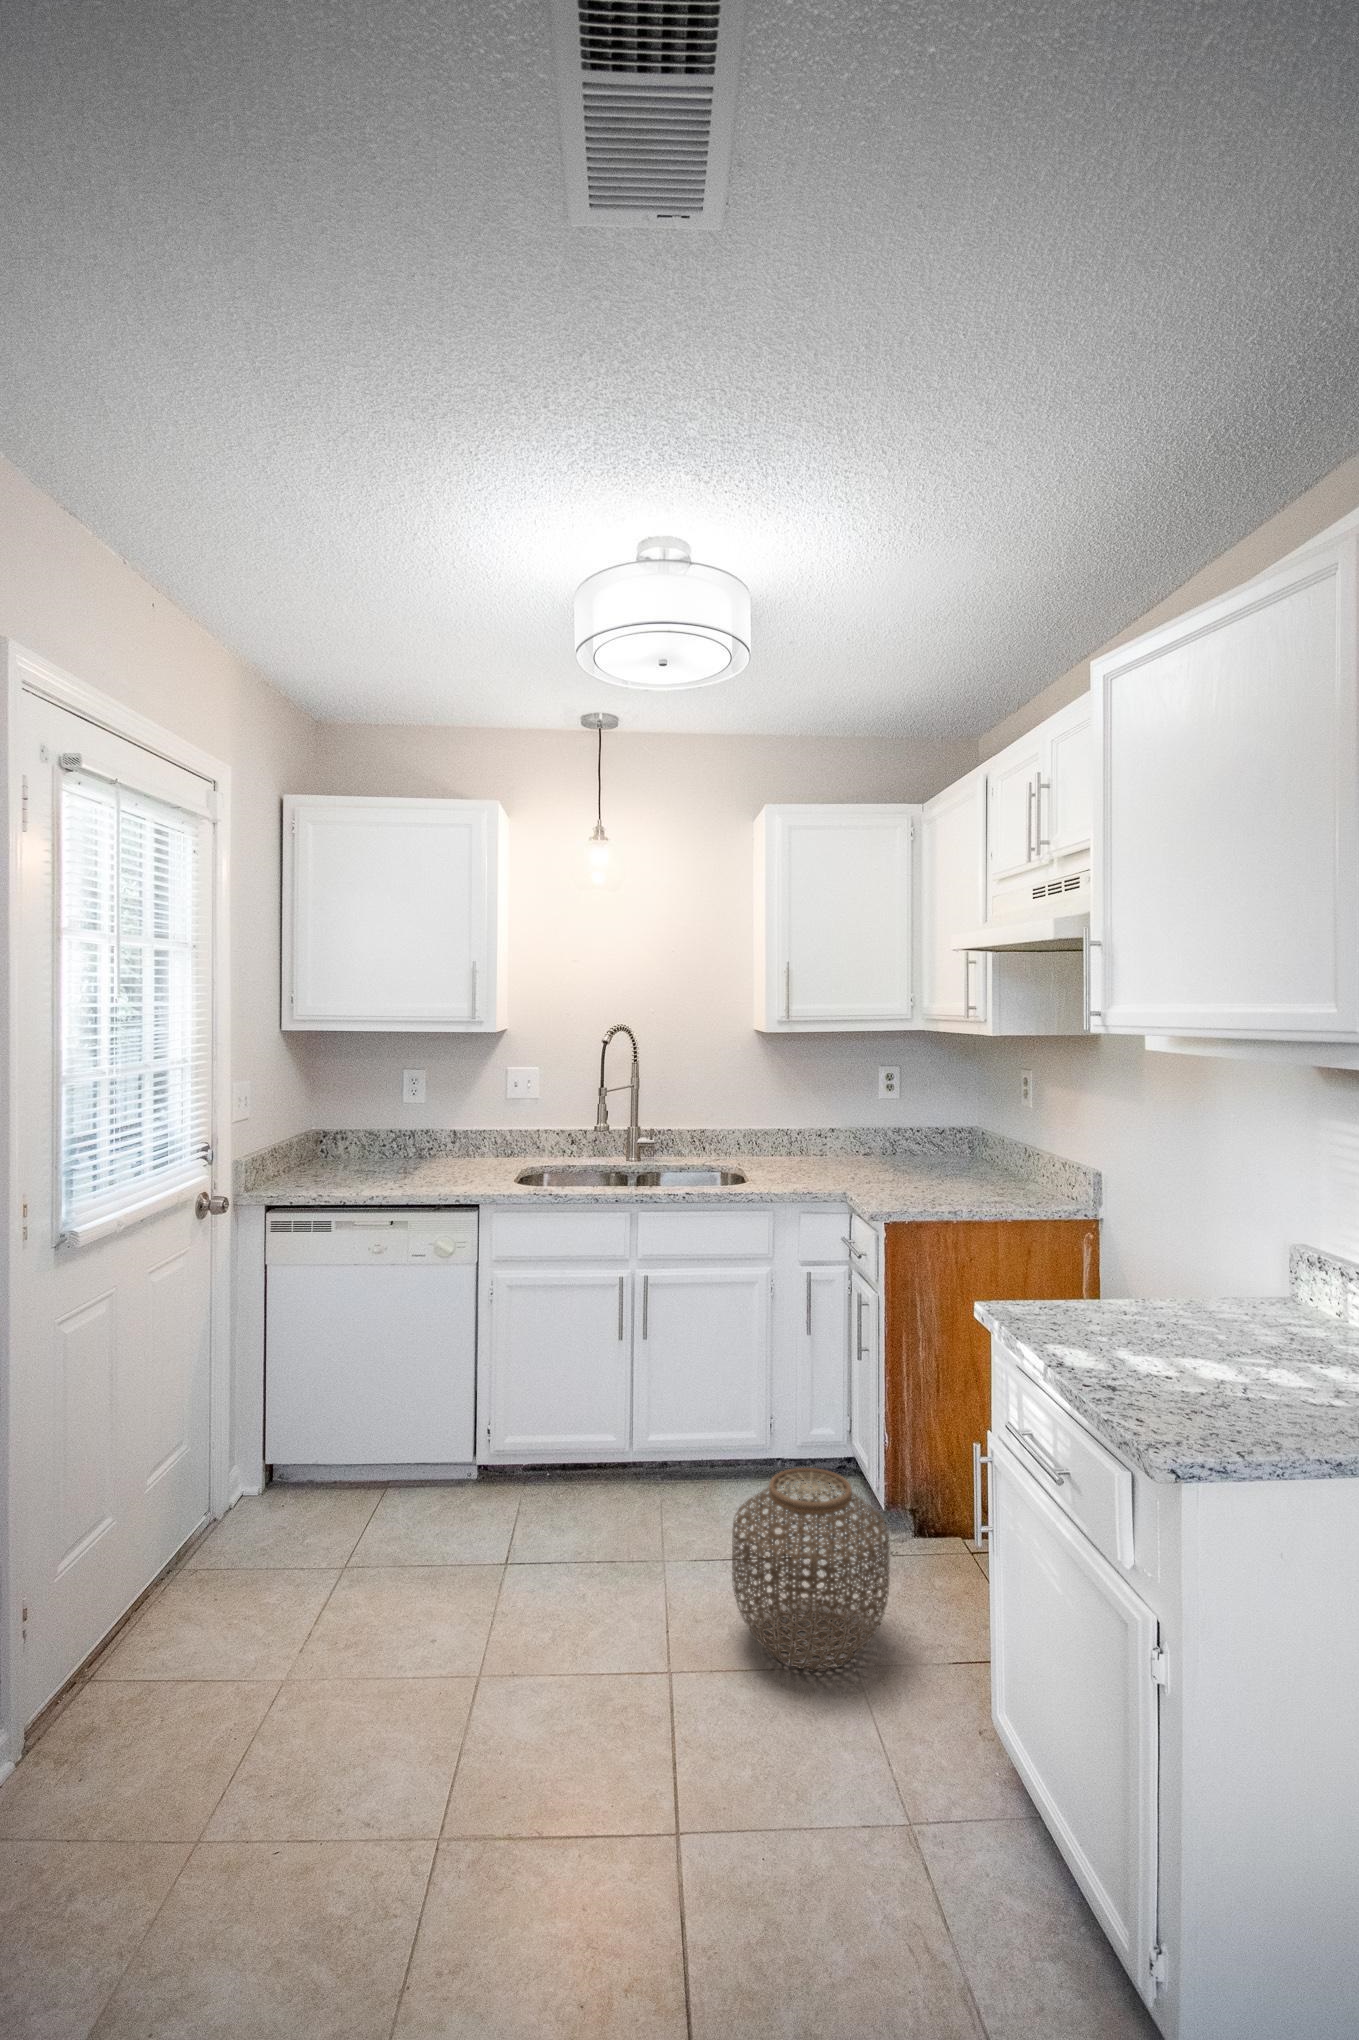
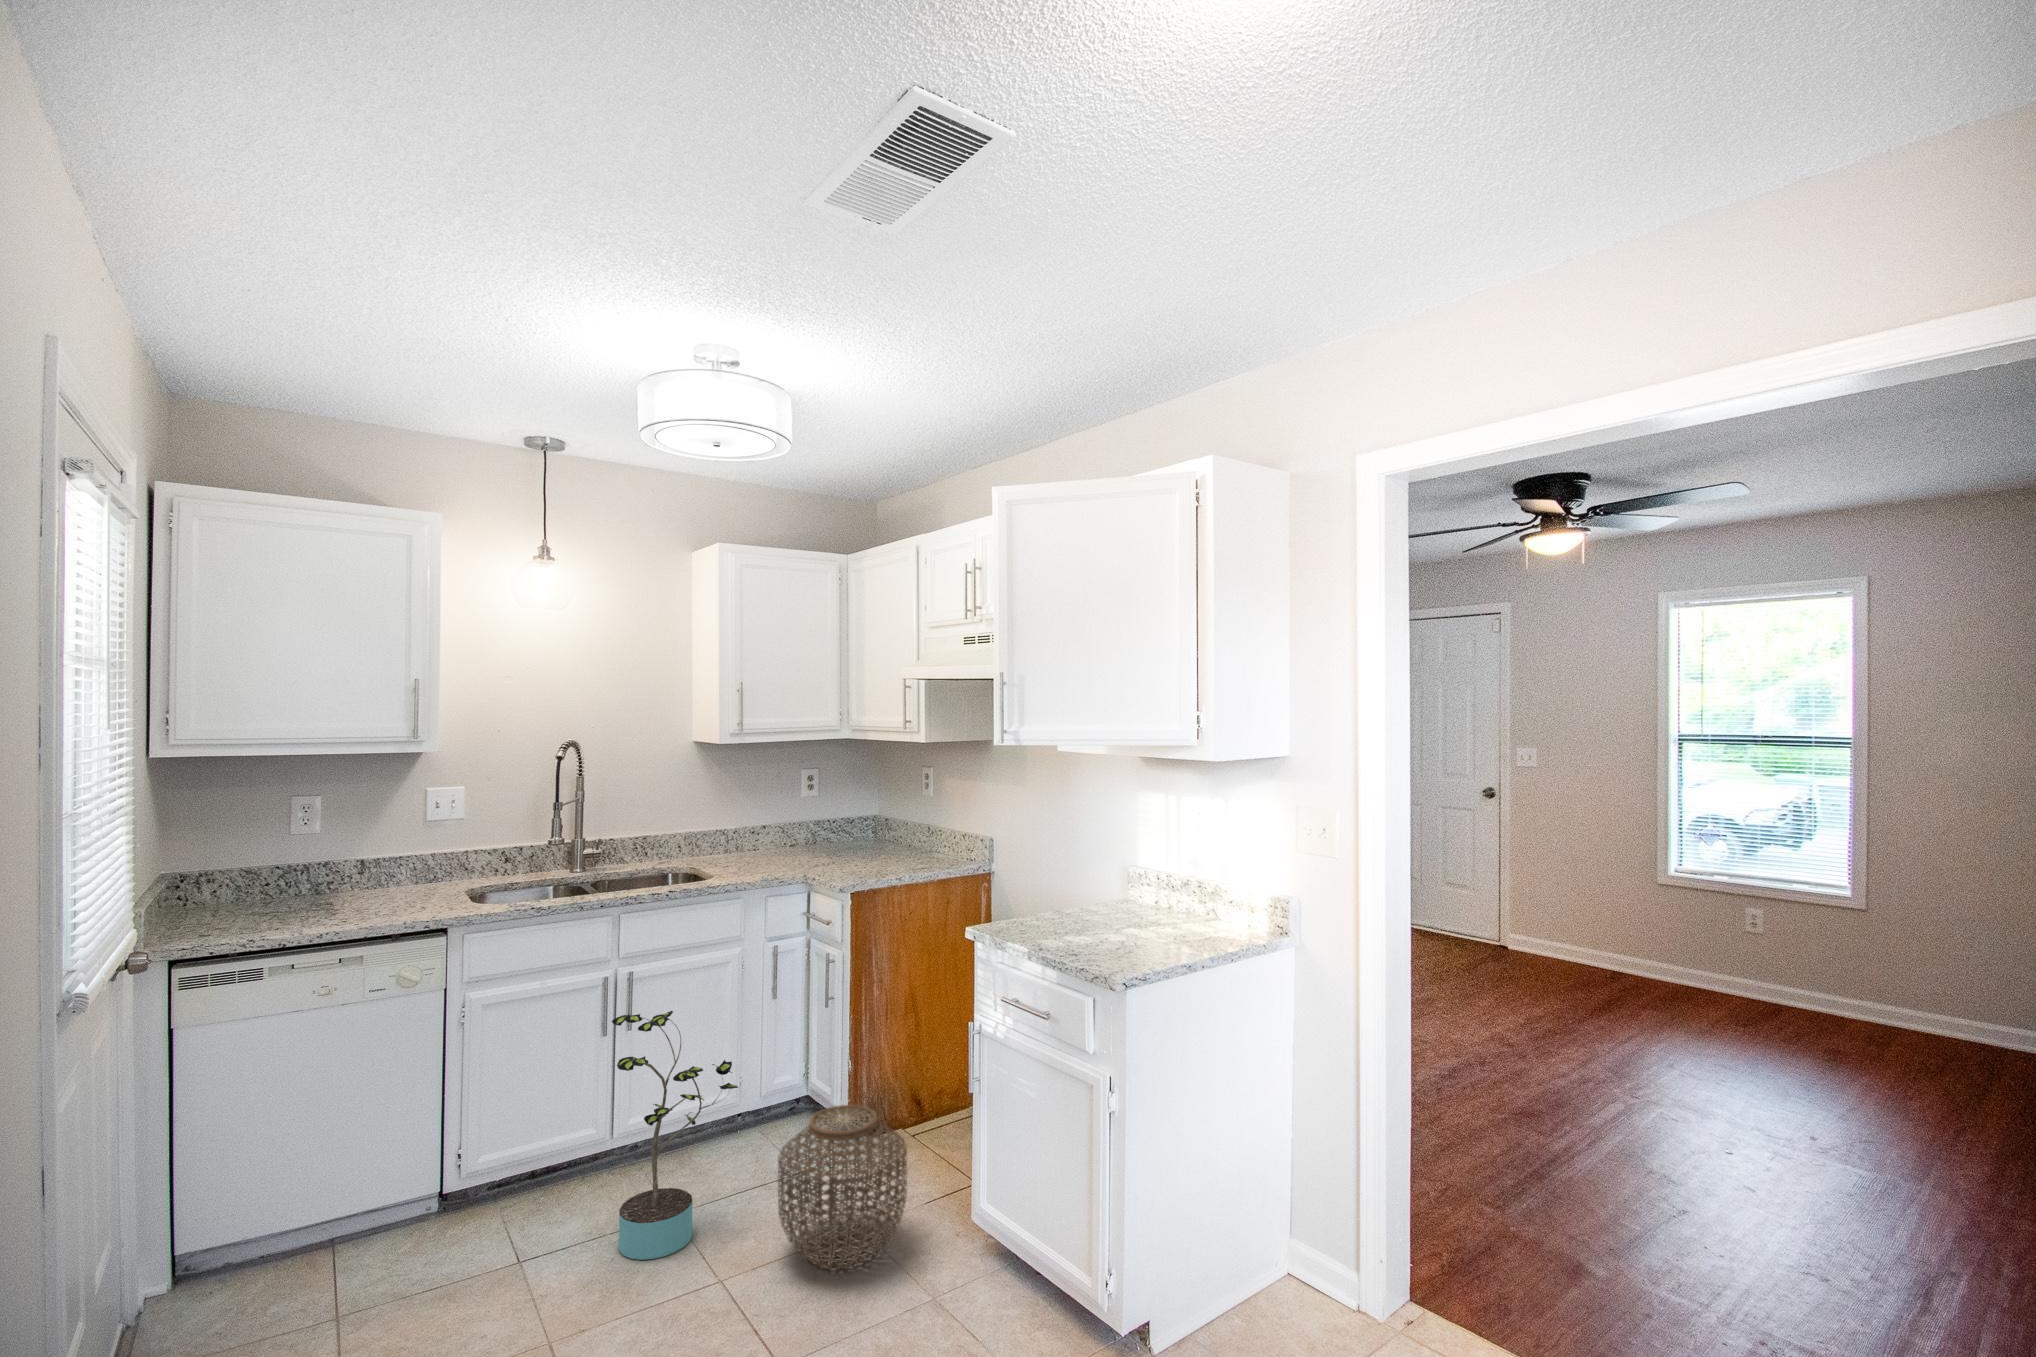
potted plant: none [579,1316,720,1584] -> present [612,1011,738,1260]

